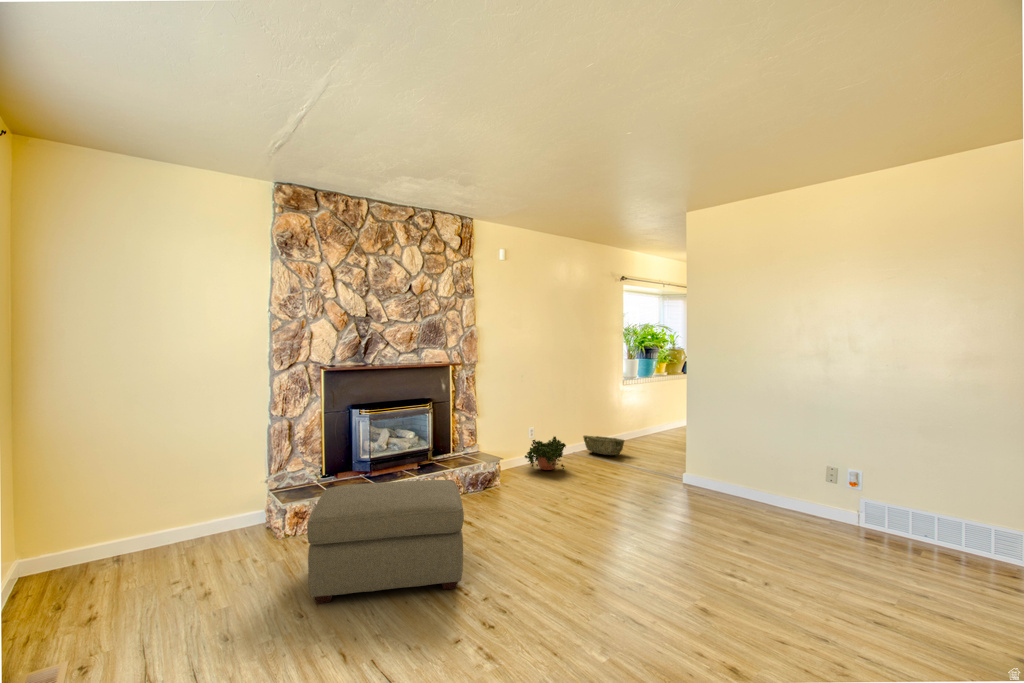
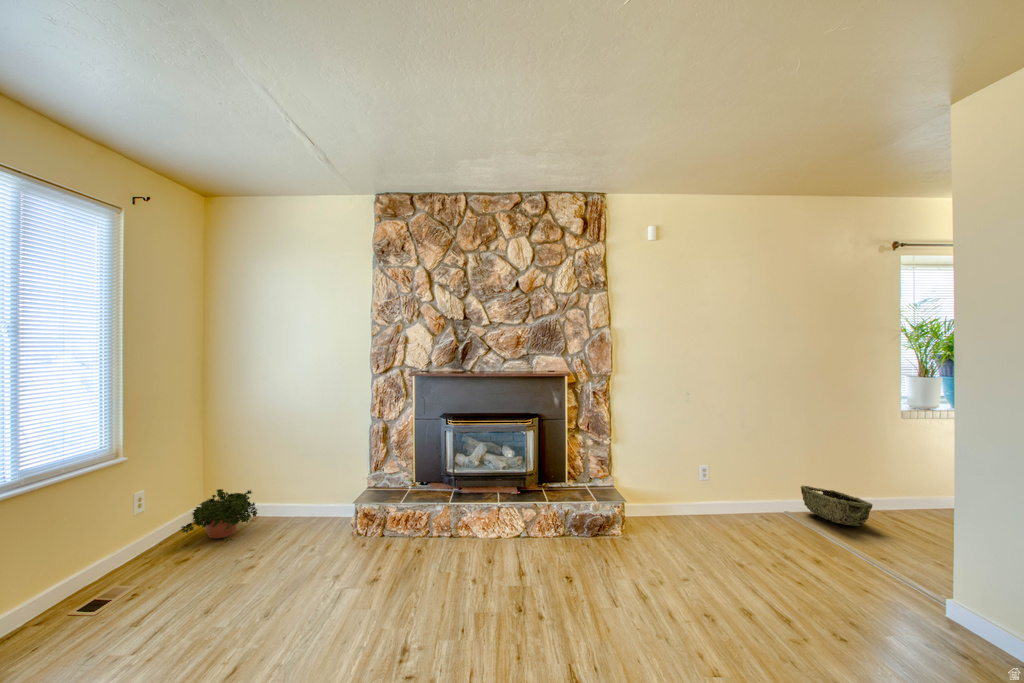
potted plant: present [525,437,566,470] -> present [181,489,257,542]
ottoman: present [307,480,464,603] -> none [274,498,465,653]

